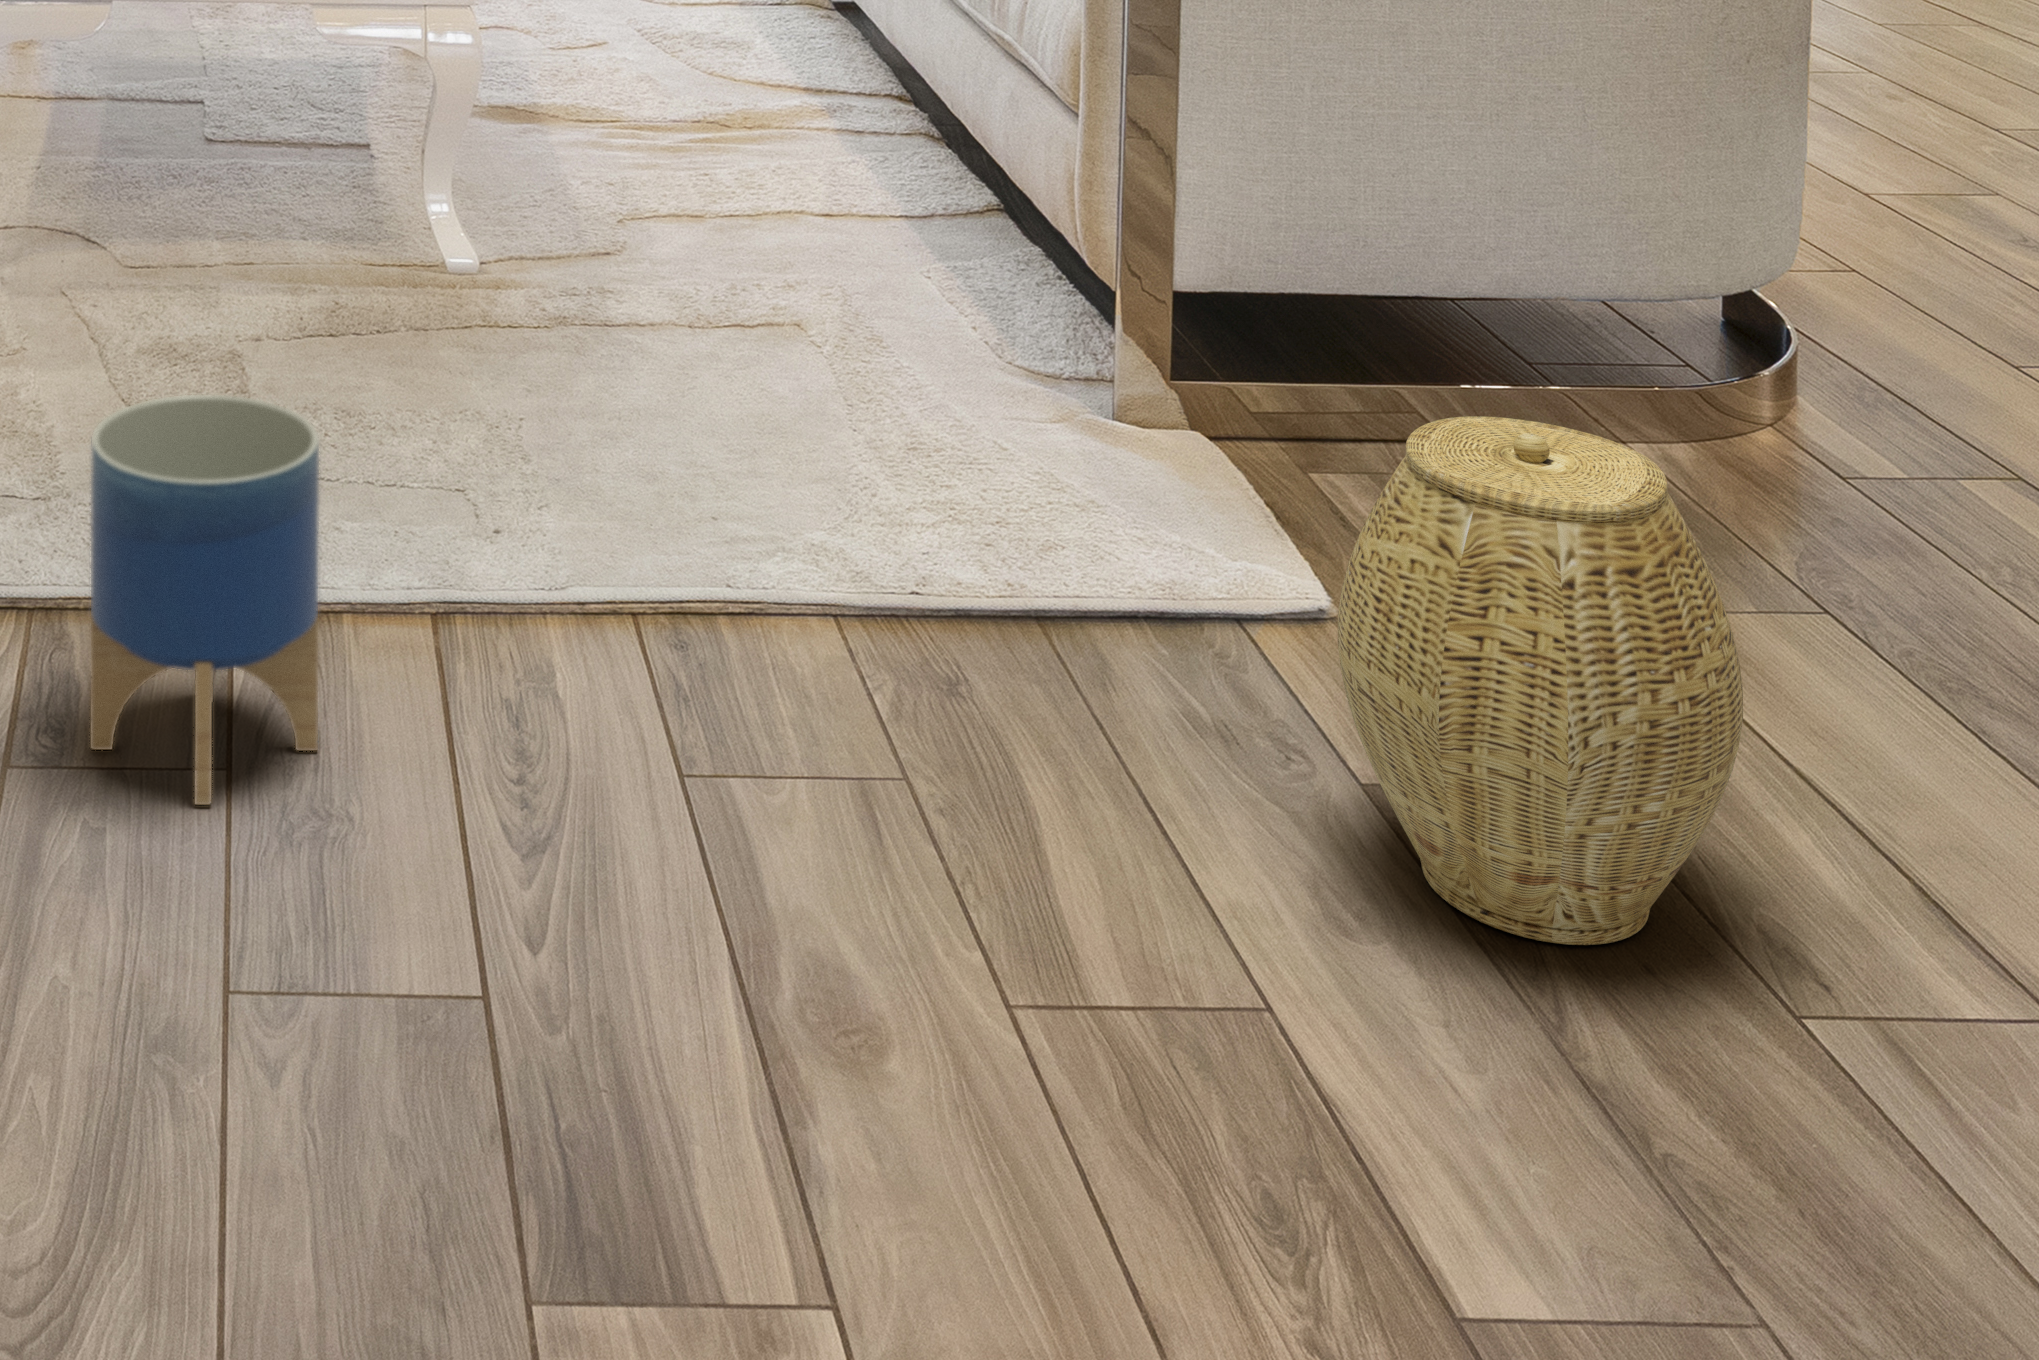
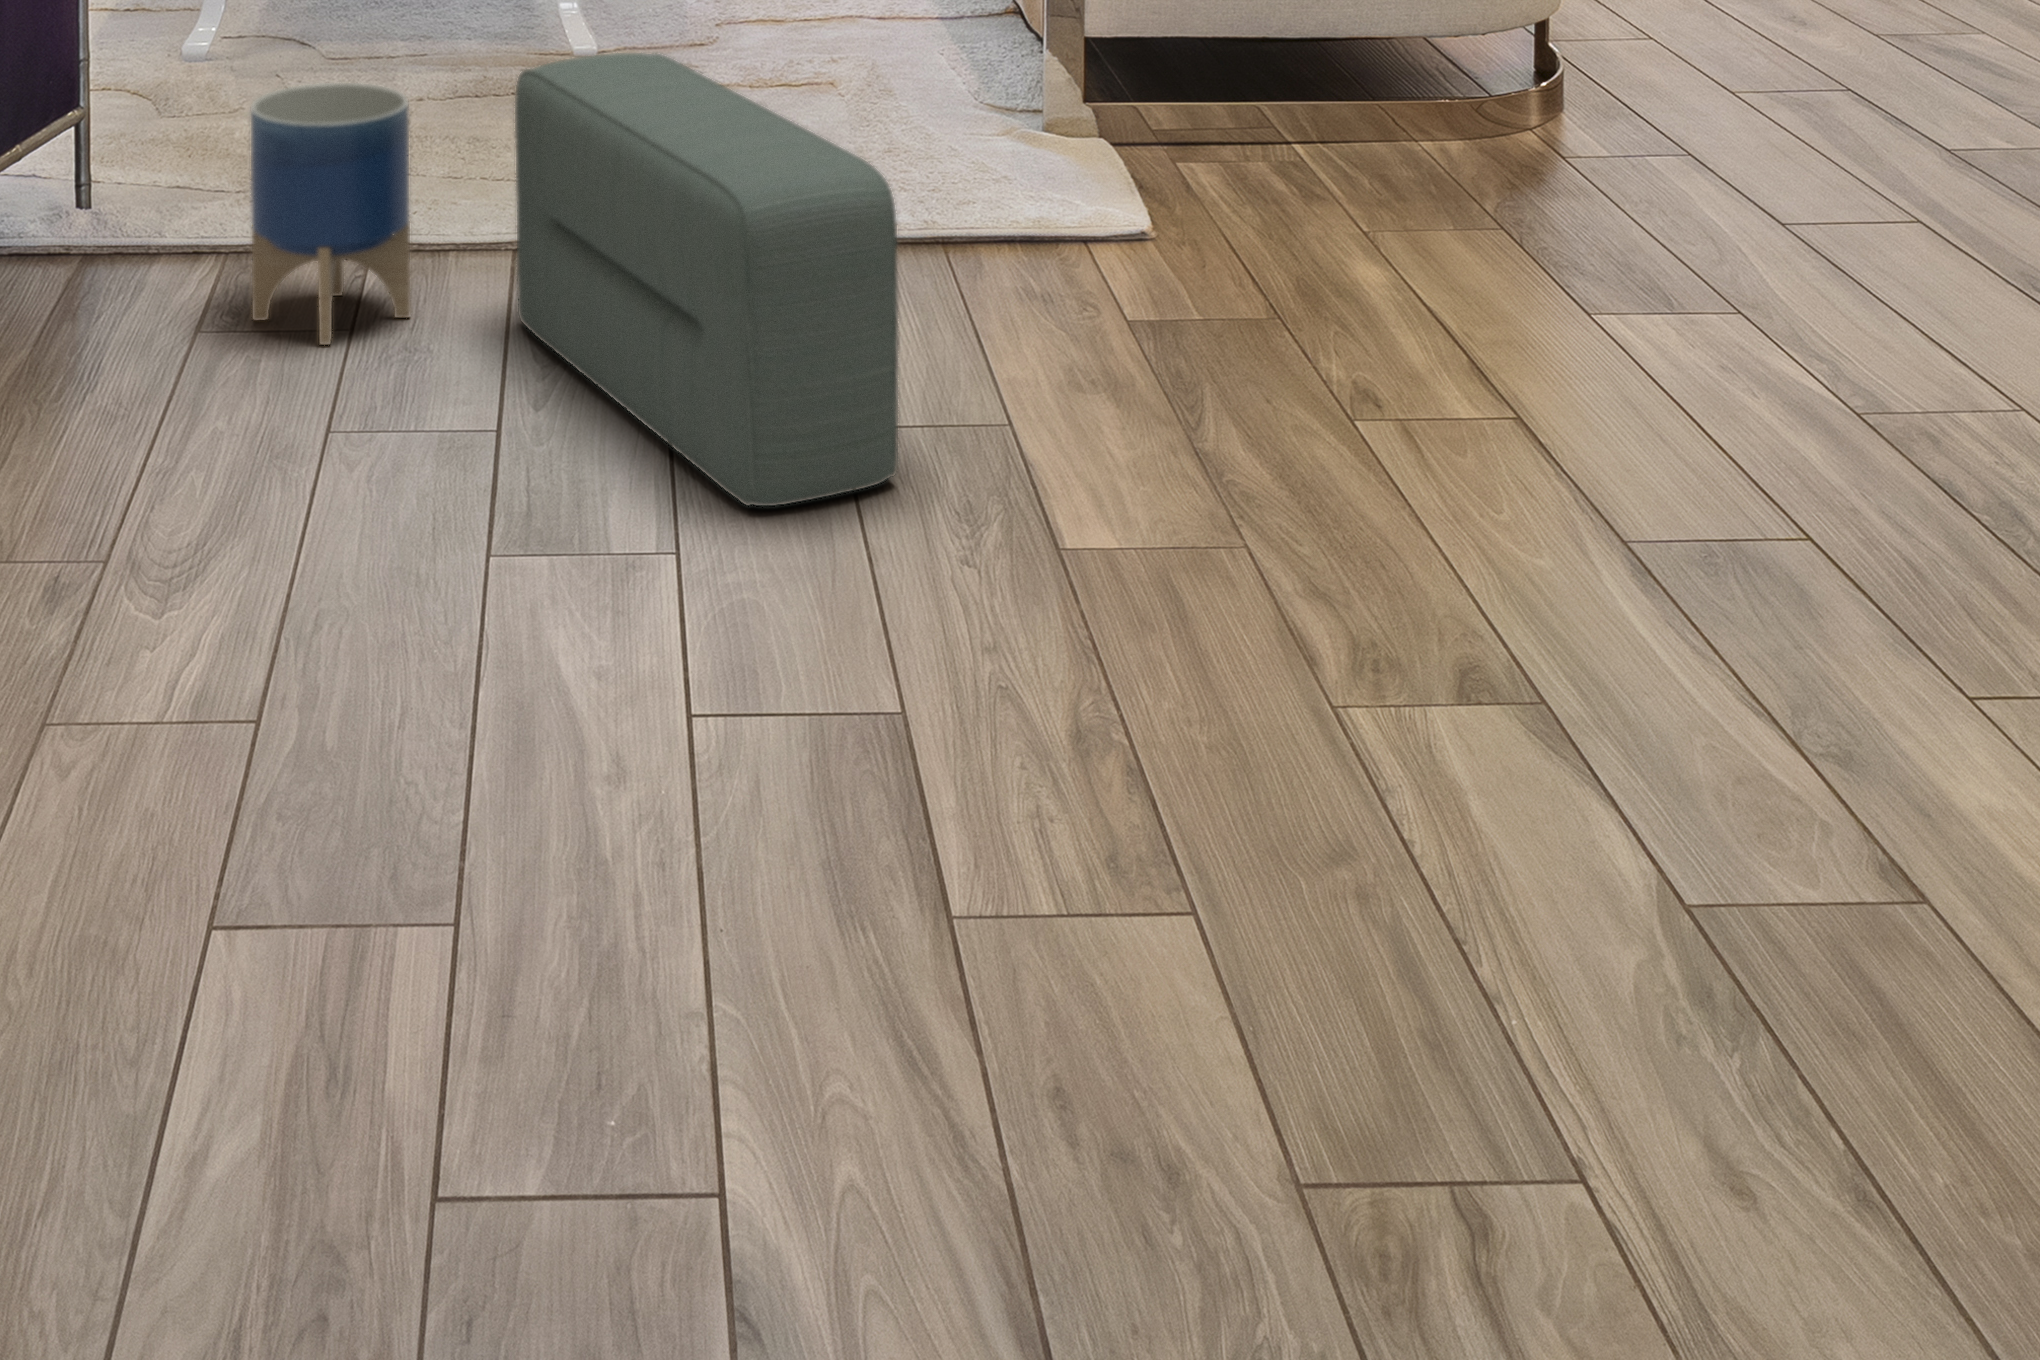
pouf: none [478,373,1166,1210] -> present [515,53,898,506]
woven basket: present [1337,416,1743,945] -> none [1080,61,1329,389]

